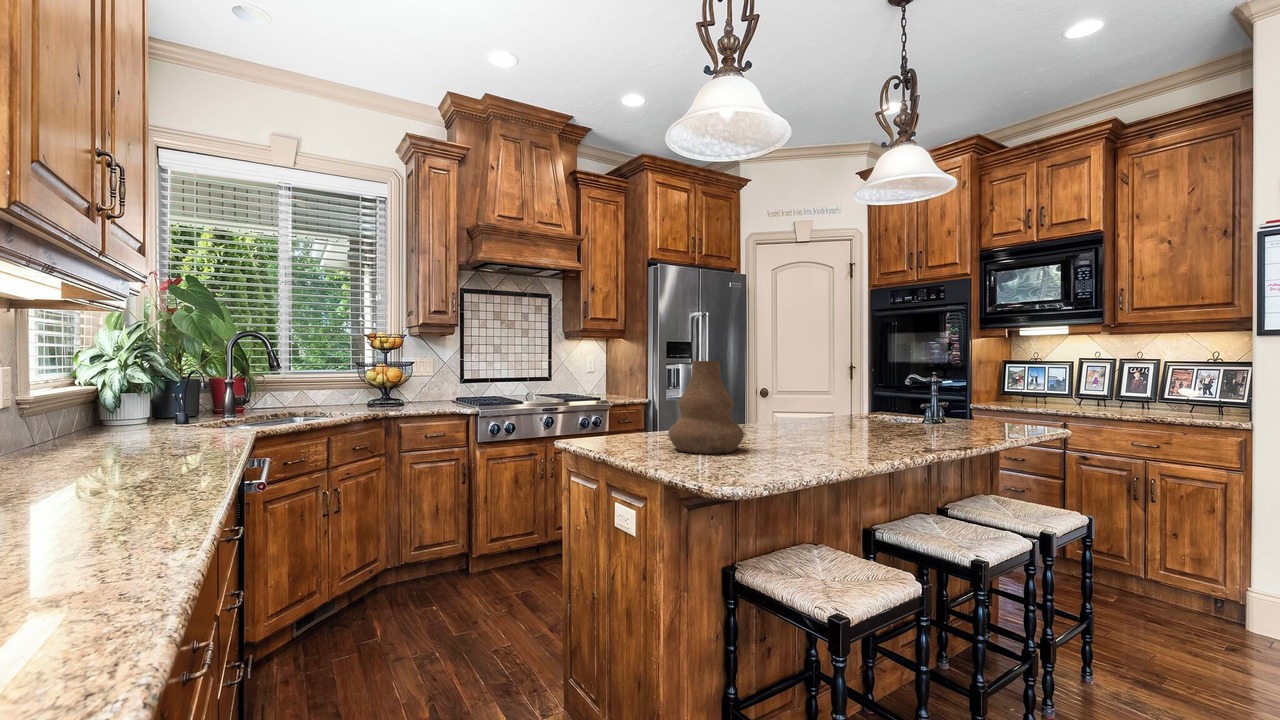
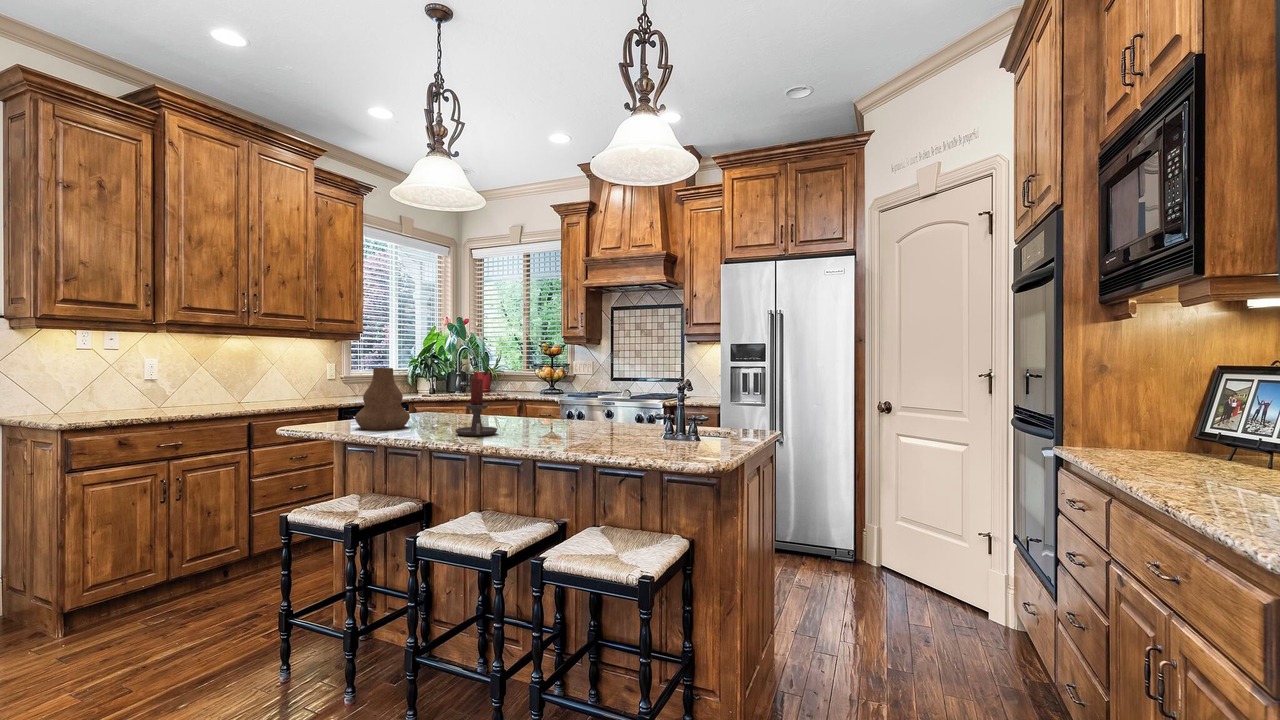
candle holder: none [783,370,849,440] -> present [455,378,497,436]

